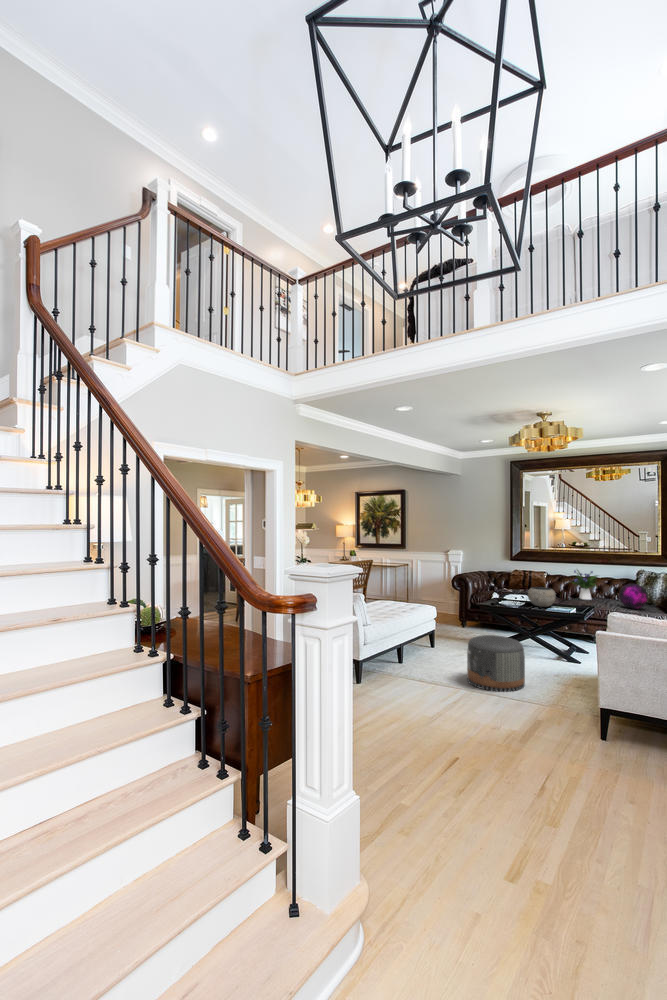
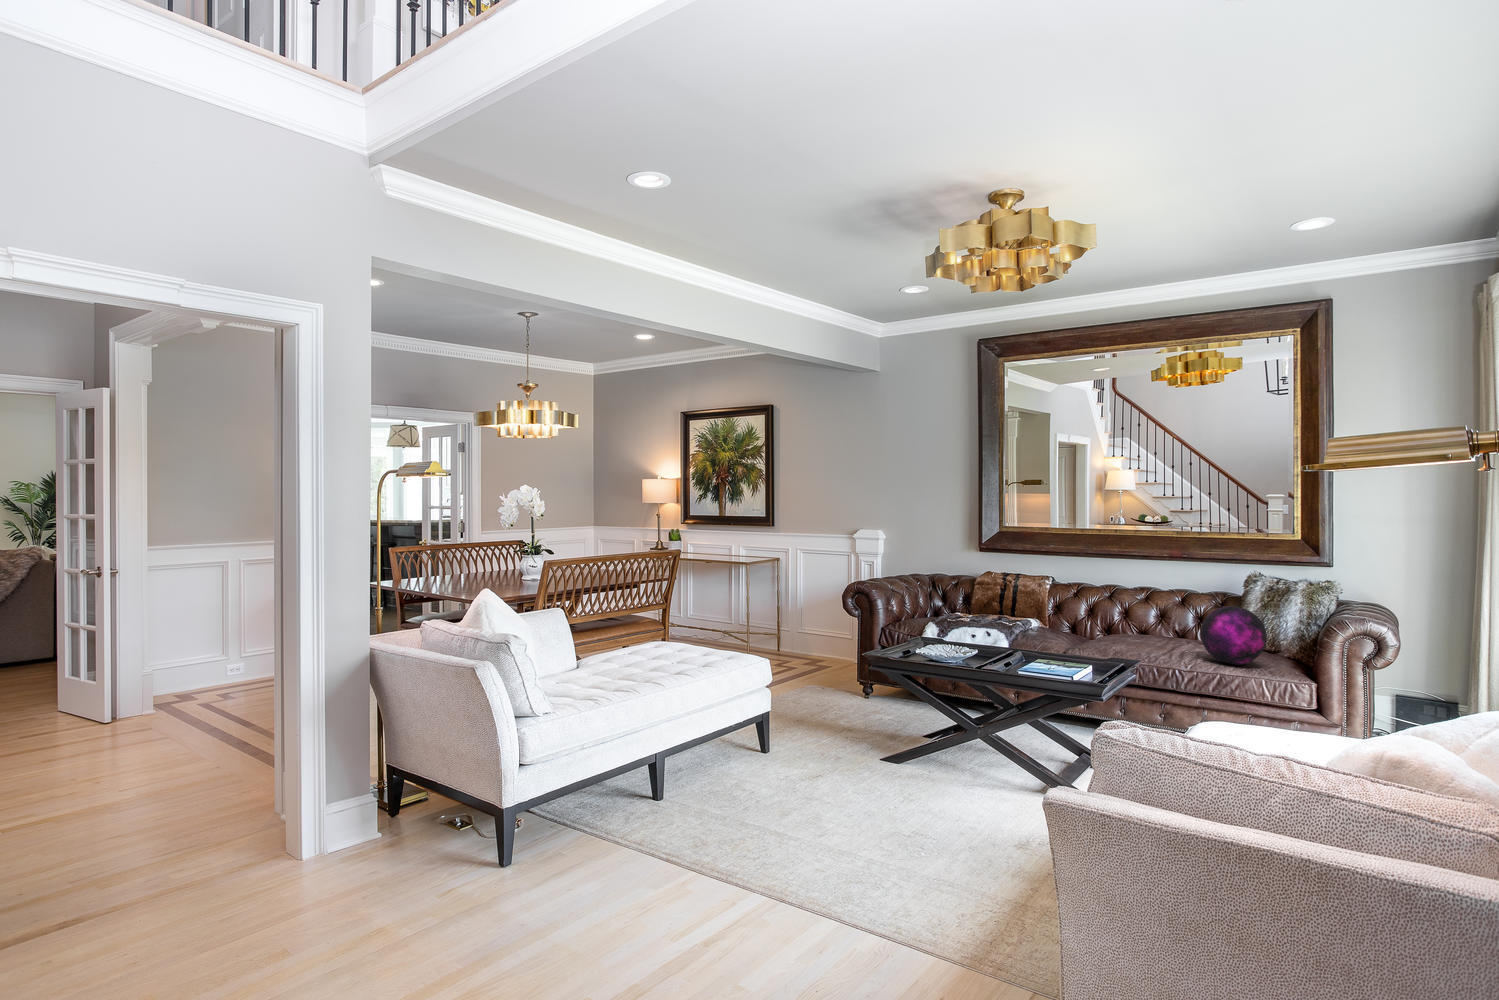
flower arrangement: present [573,570,597,600] -> none [1093,570,1163,639]
ceramic bowl: present [528,587,556,607] -> none [979,617,1042,664]
pouf: present [467,635,525,692] -> none [782,747,923,908]

